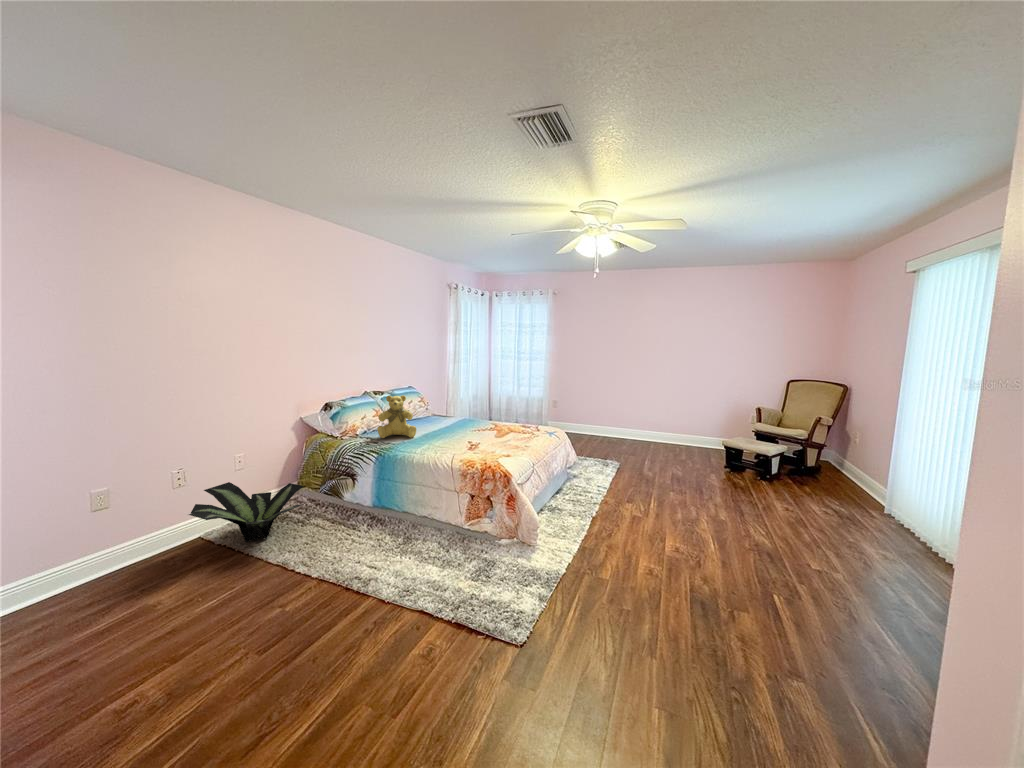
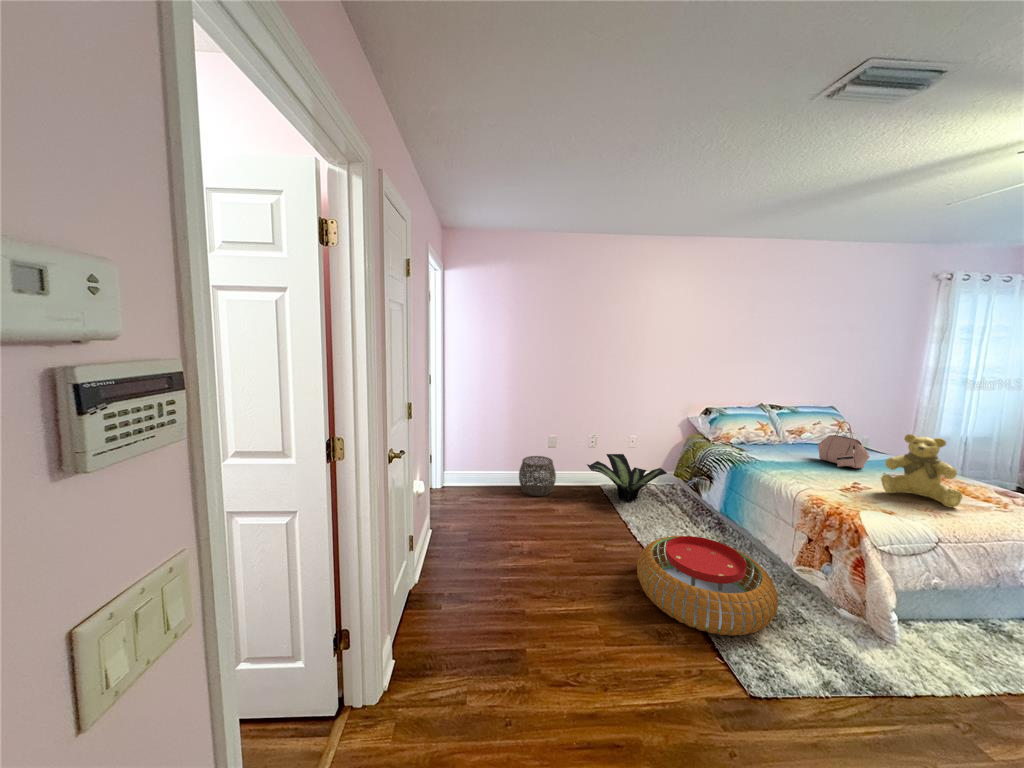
teddy bear: present [377,395,416,438] -> present [881,434,962,507]
handbag: none [428,397,466,434] -> present [818,422,870,468]
woven basket: none [24,531,127,617] -> present [519,456,556,496]
pouf: none [351,532,485,632] -> present [637,536,778,636]

